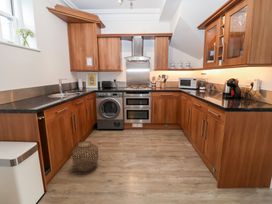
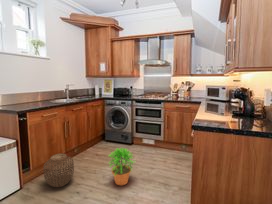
potted plant: none [126,129,150,160] -> present [109,148,134,185]

